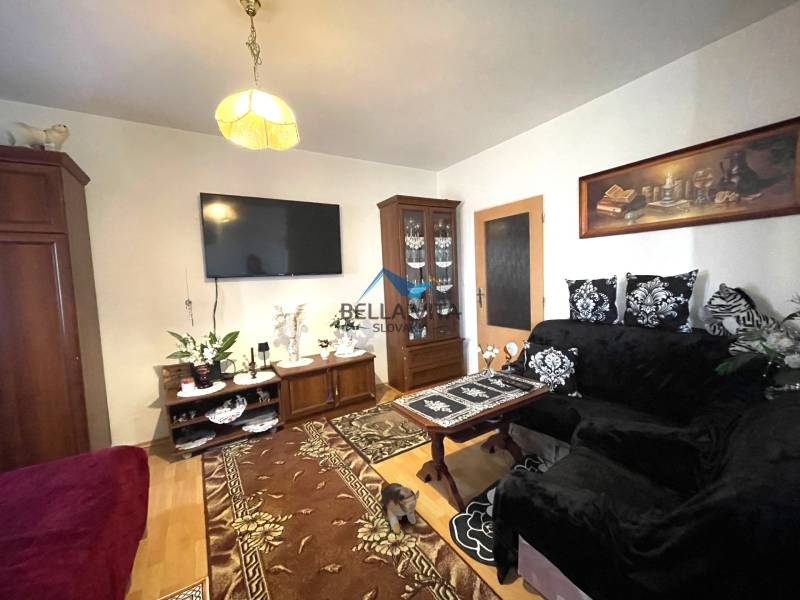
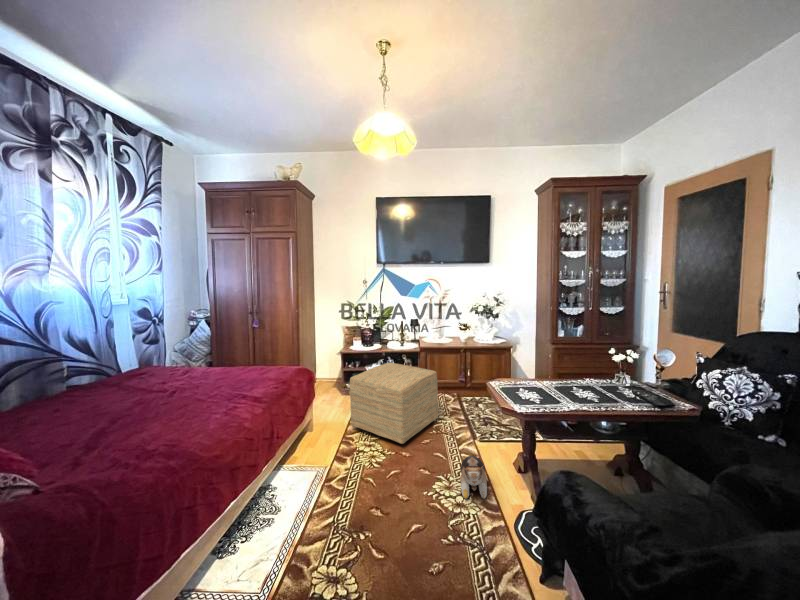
ottoman: none [206,400,322,504] -> present [350,363,438,444]

